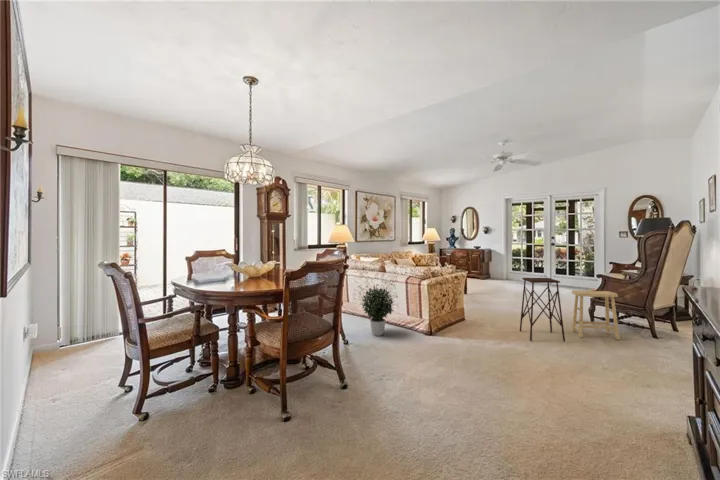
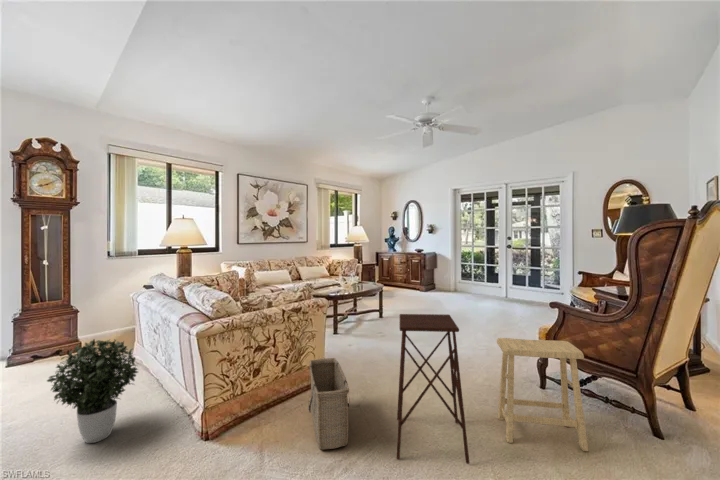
basket: none [469,303,505,338] -> present [309,358,349,449]

